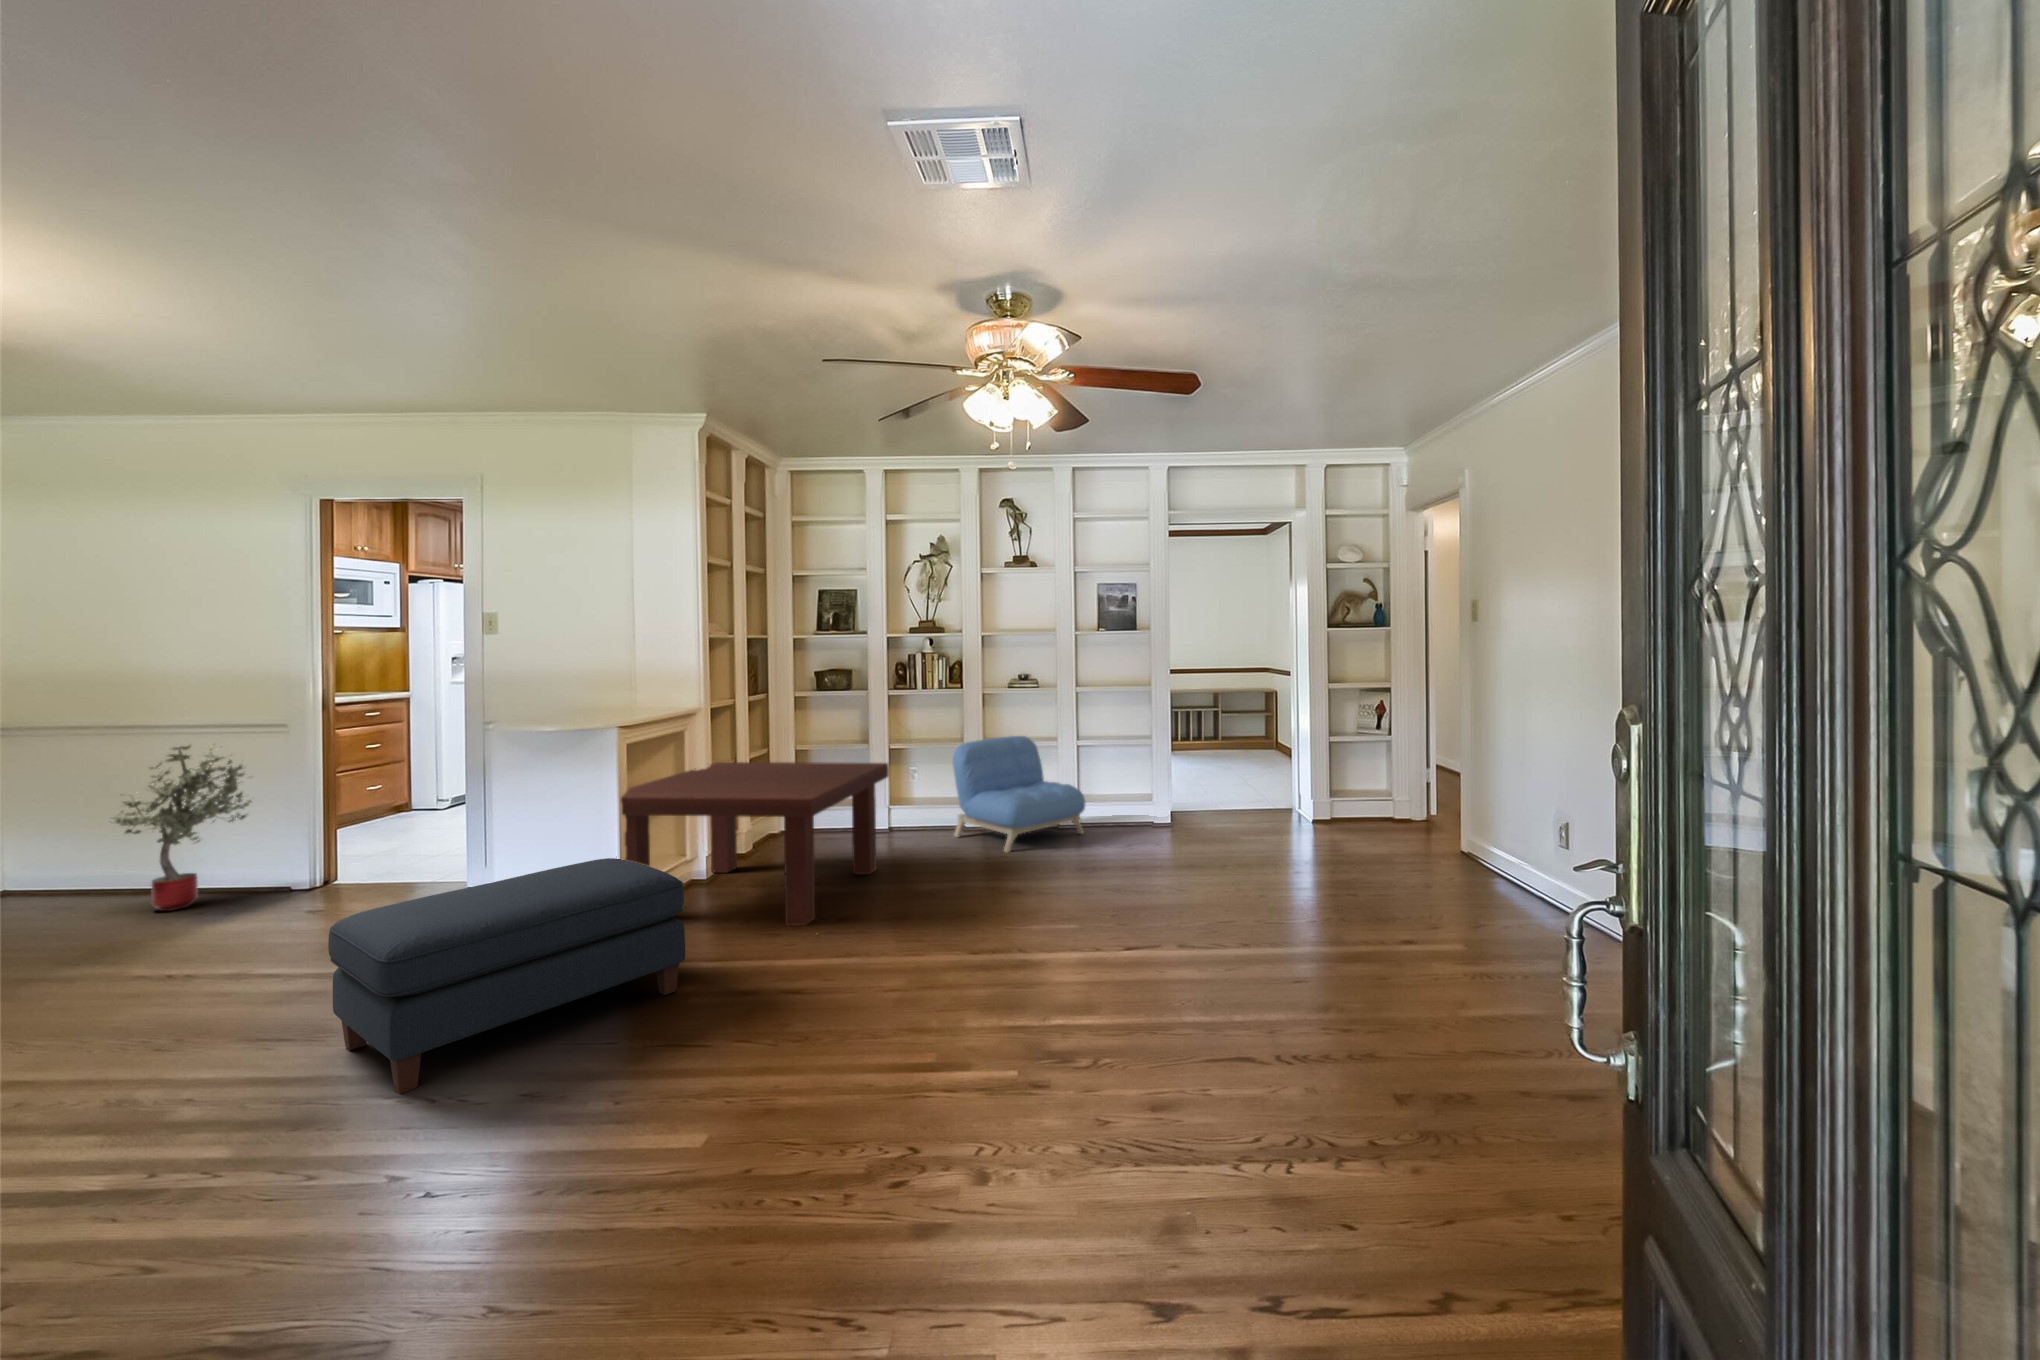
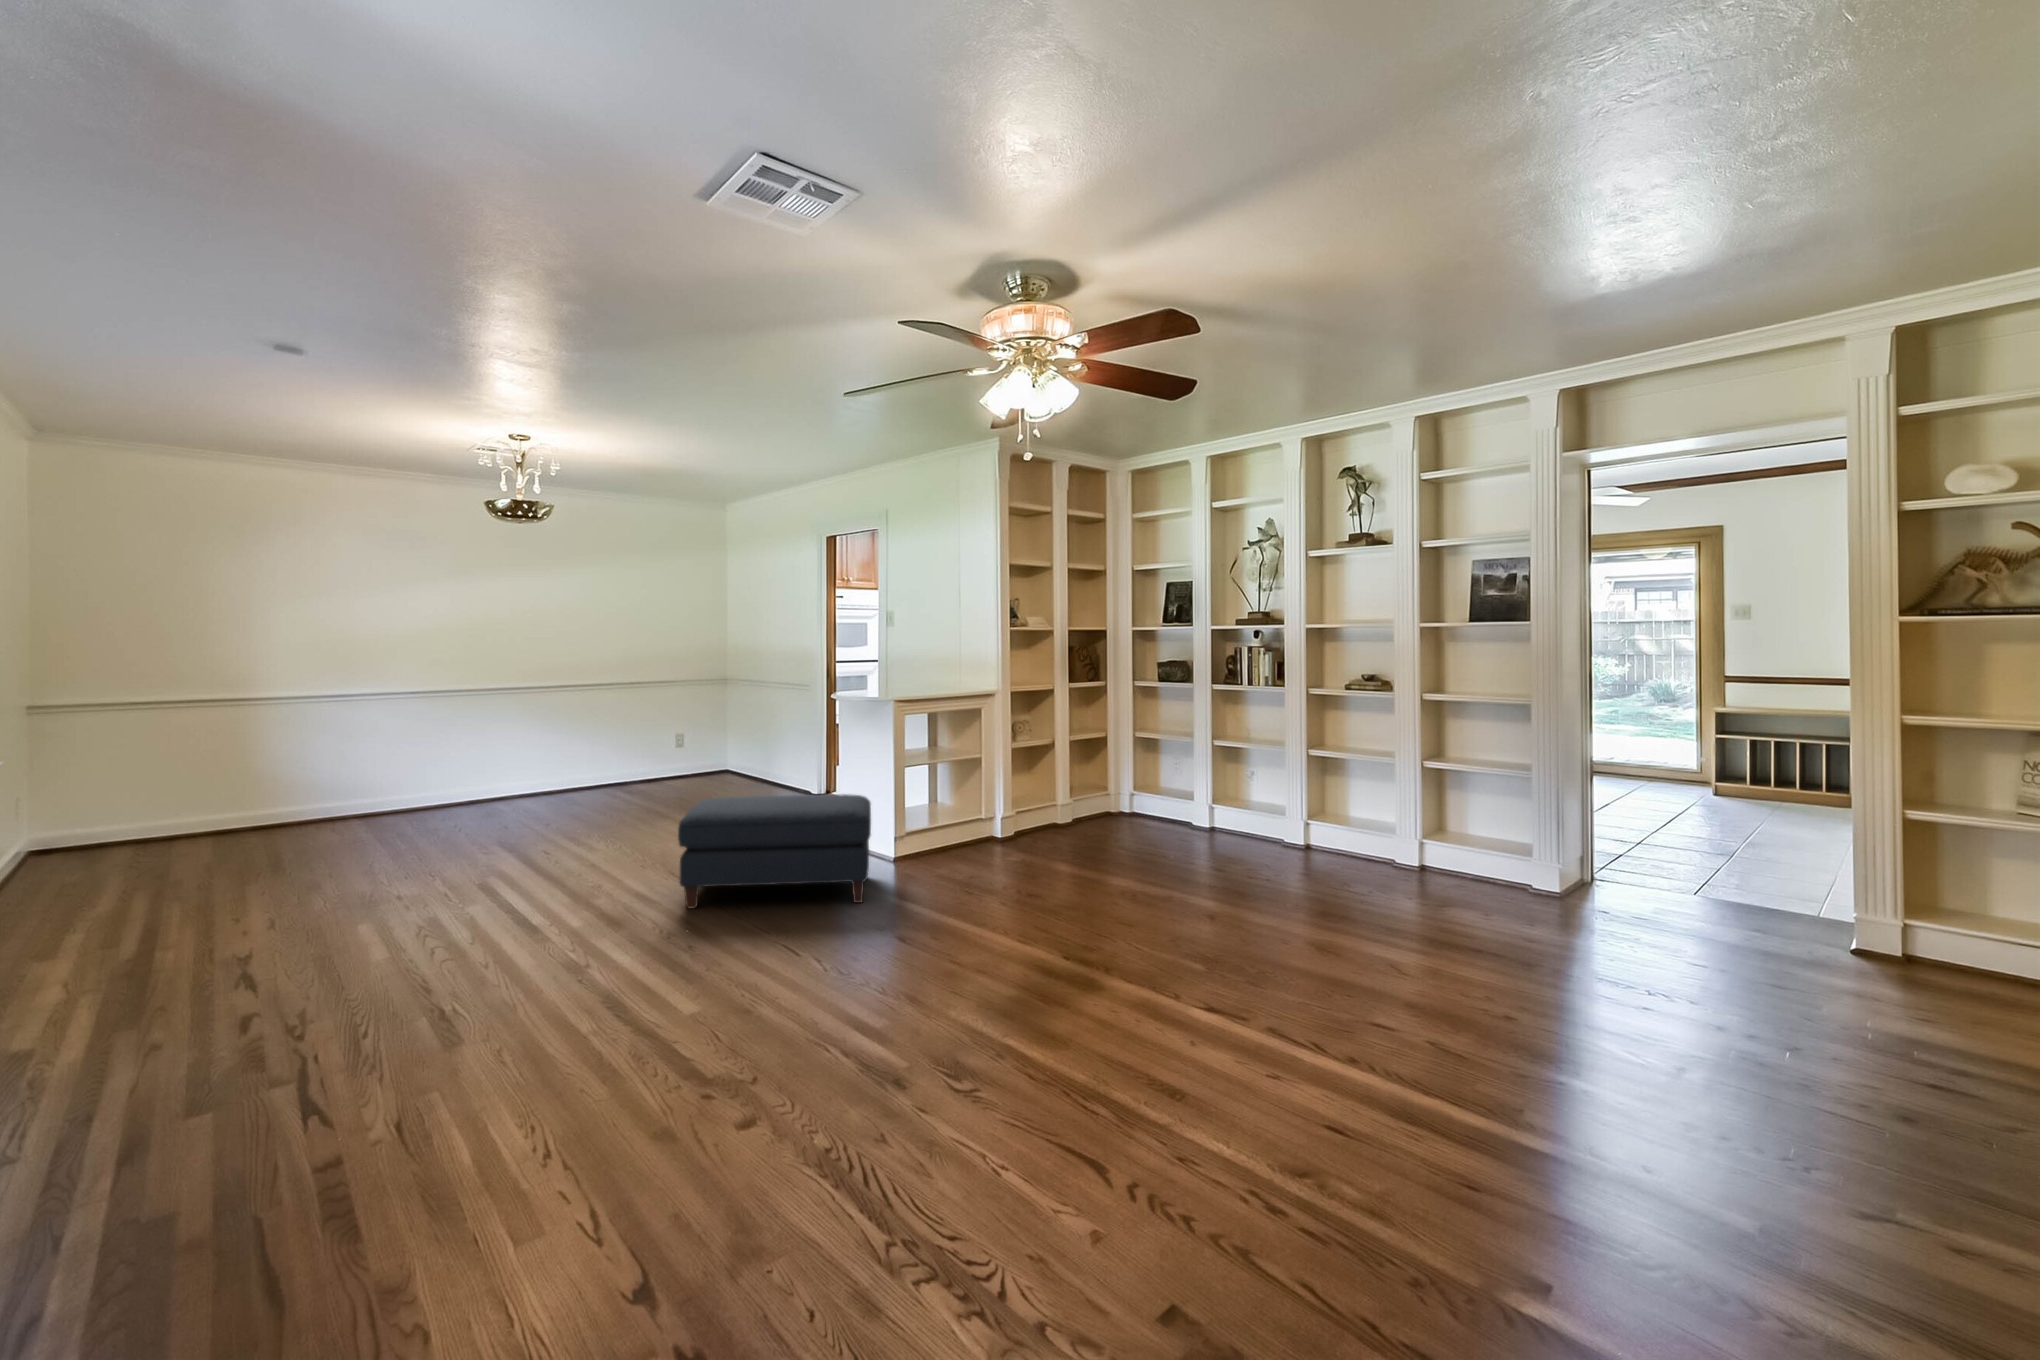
armchair: present [953,736,1085,852] -> none [1254,748,1408,880]
potted tree: present [112,744,254,911] -> none [744,693,800,794]
coffee table: present [621,762,889,926] -> none [896,739,1147,888]

